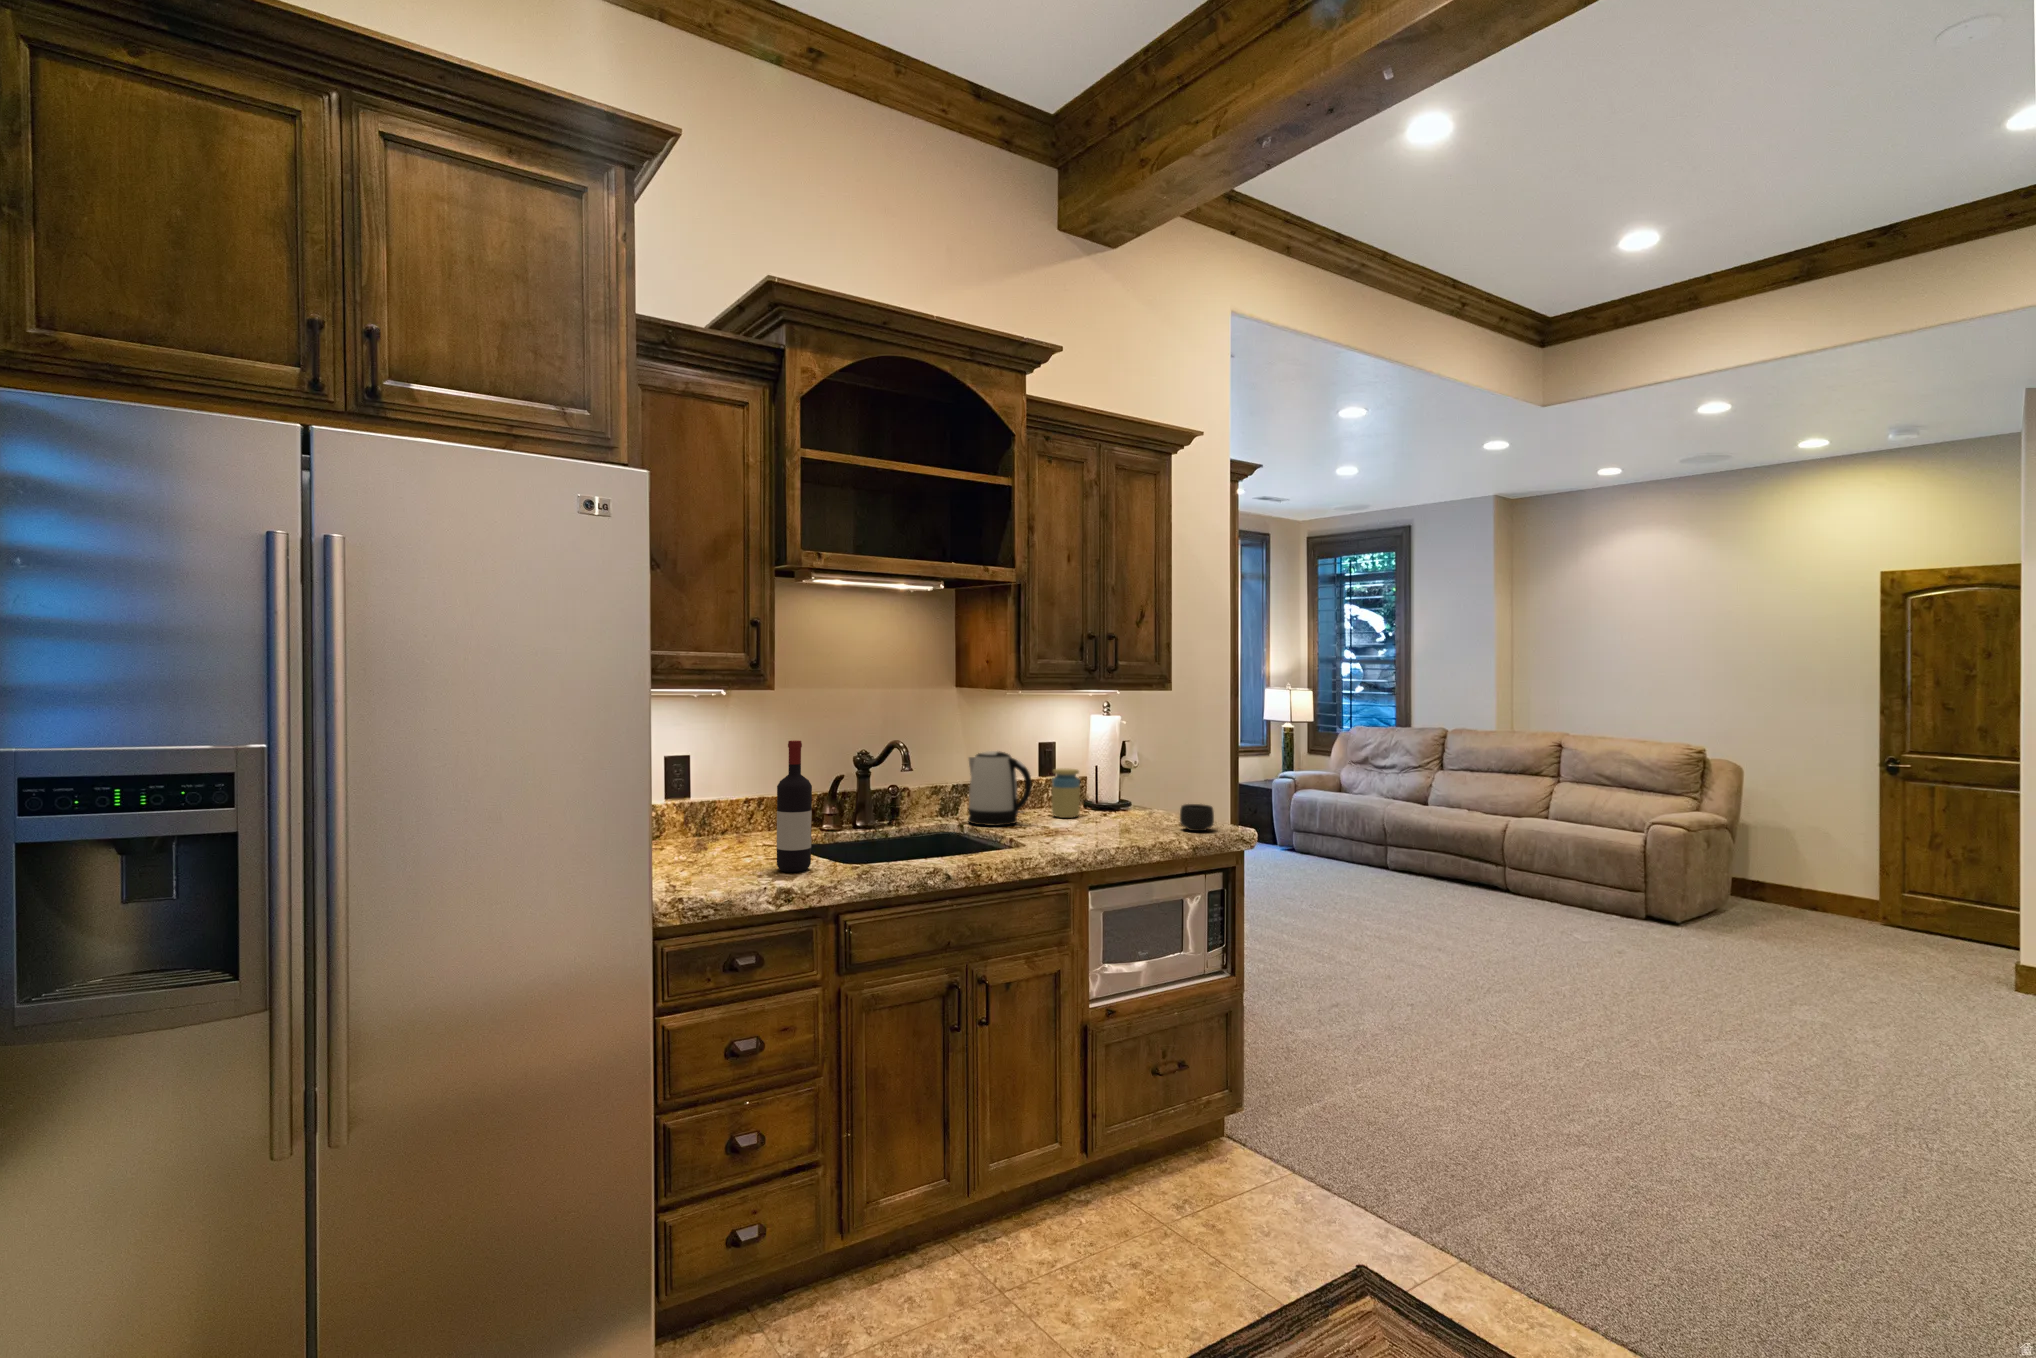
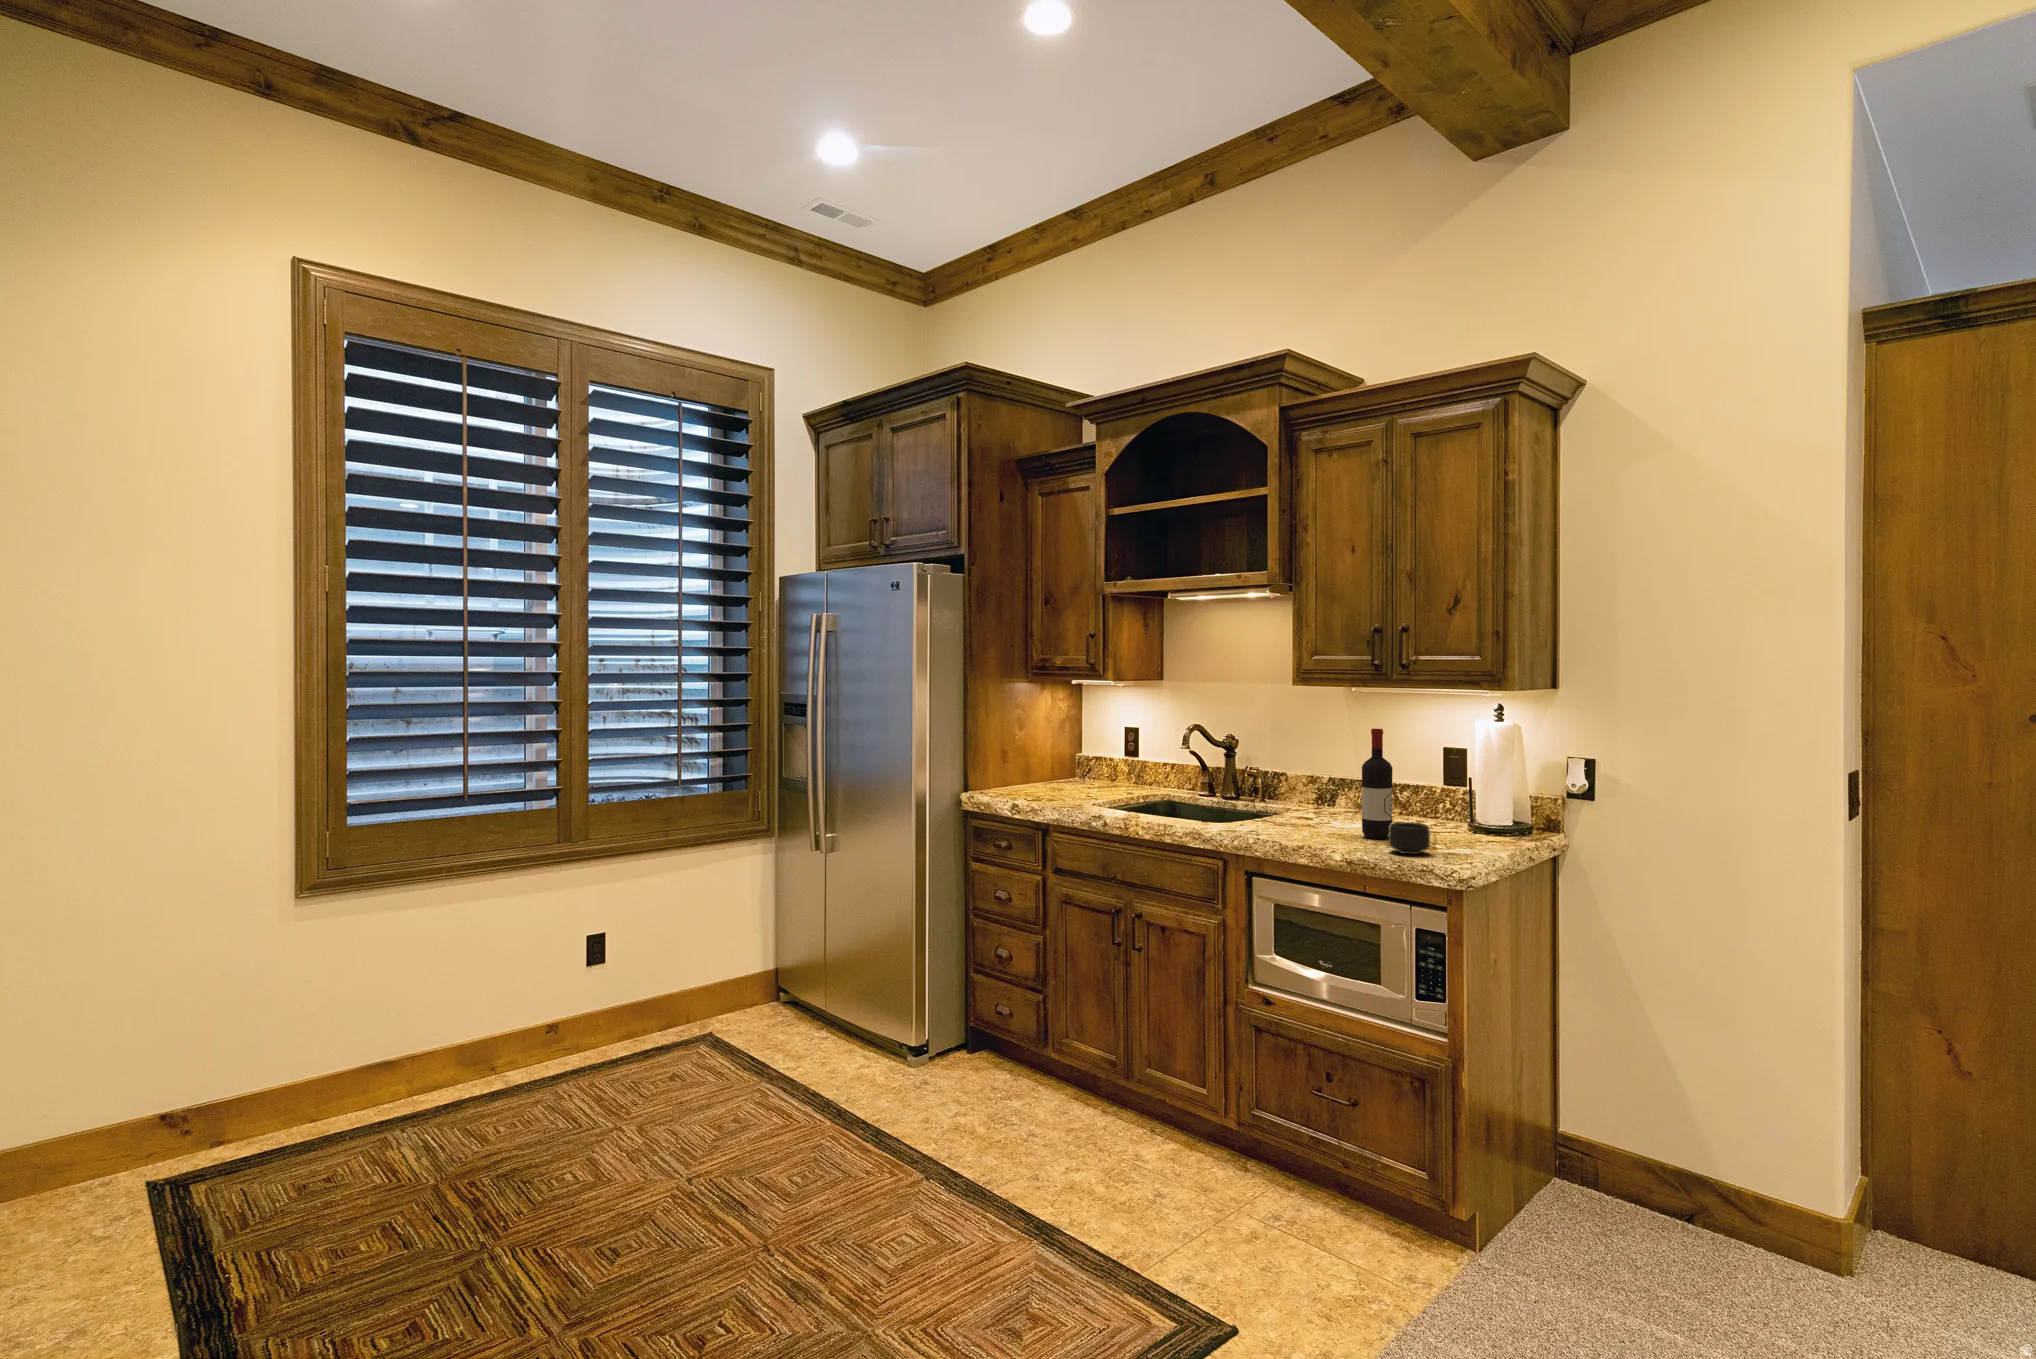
wine bottle: present [777,740,812,872] -> present [1362,729,1392,839]
kettle: present [968,751,1032,826] -> none [1310,747,1360,819]
jar: present [1052,769,1080,818] -> none [1401,774,1433,829]

